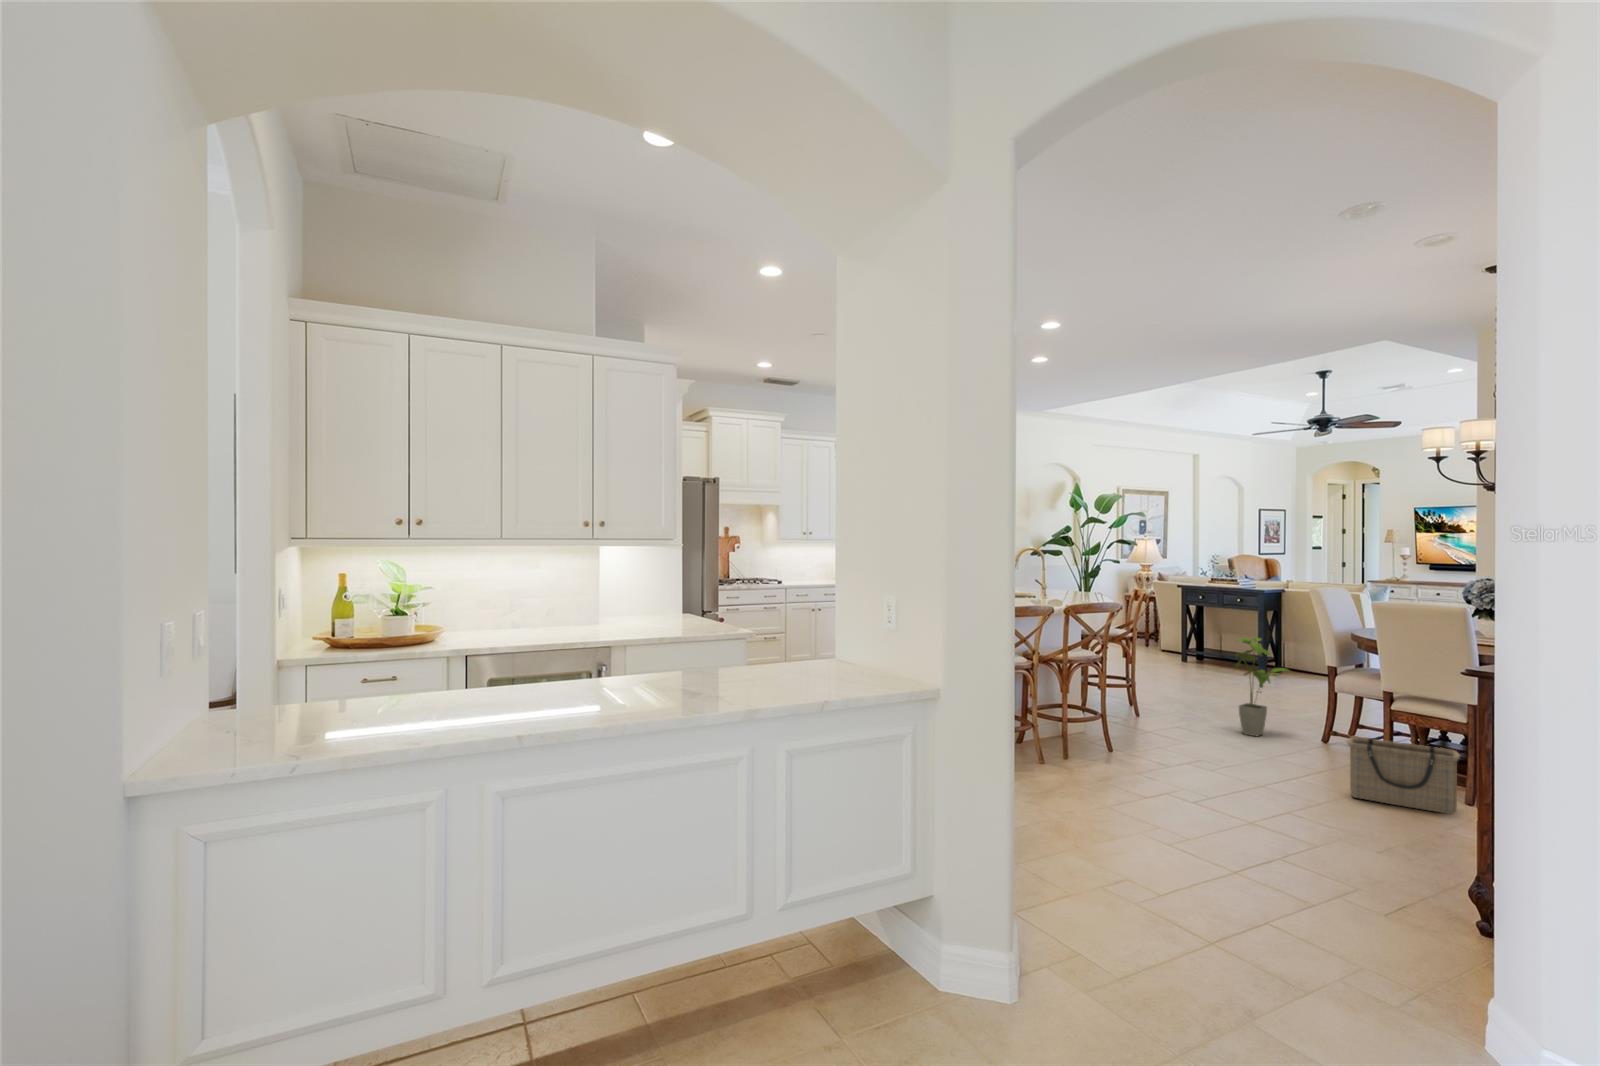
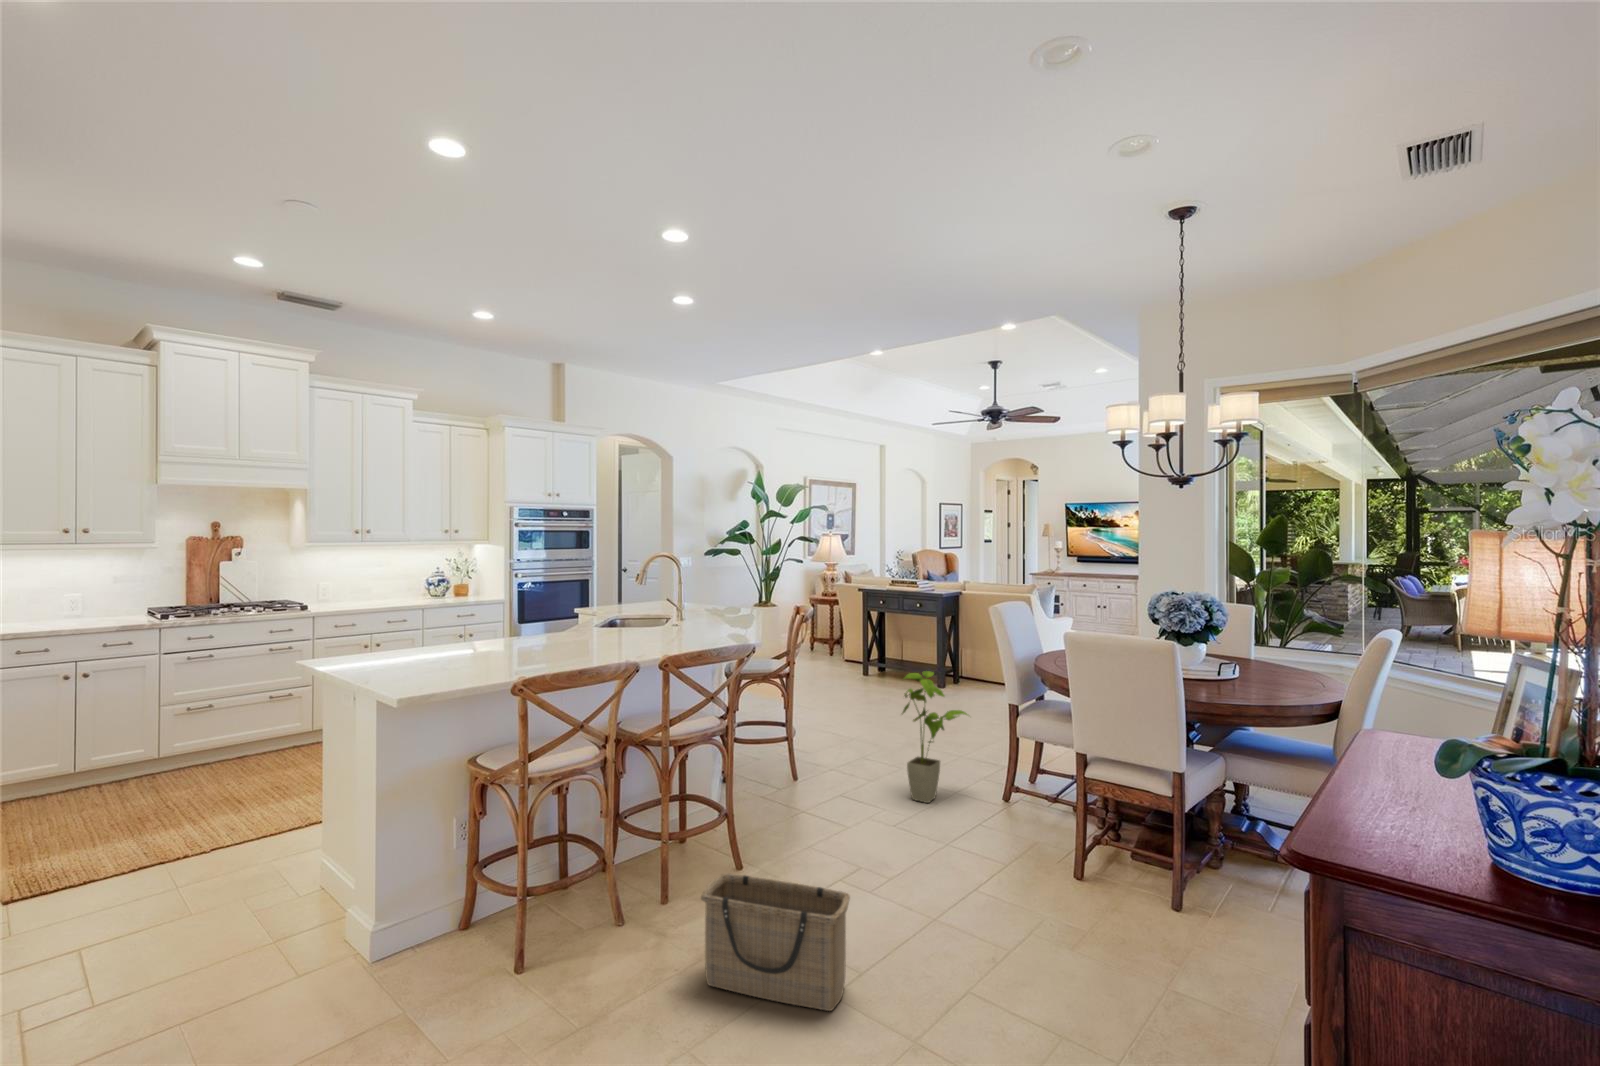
basket: present [1347,737,1460,814] -> present [701,873,850,1011]

